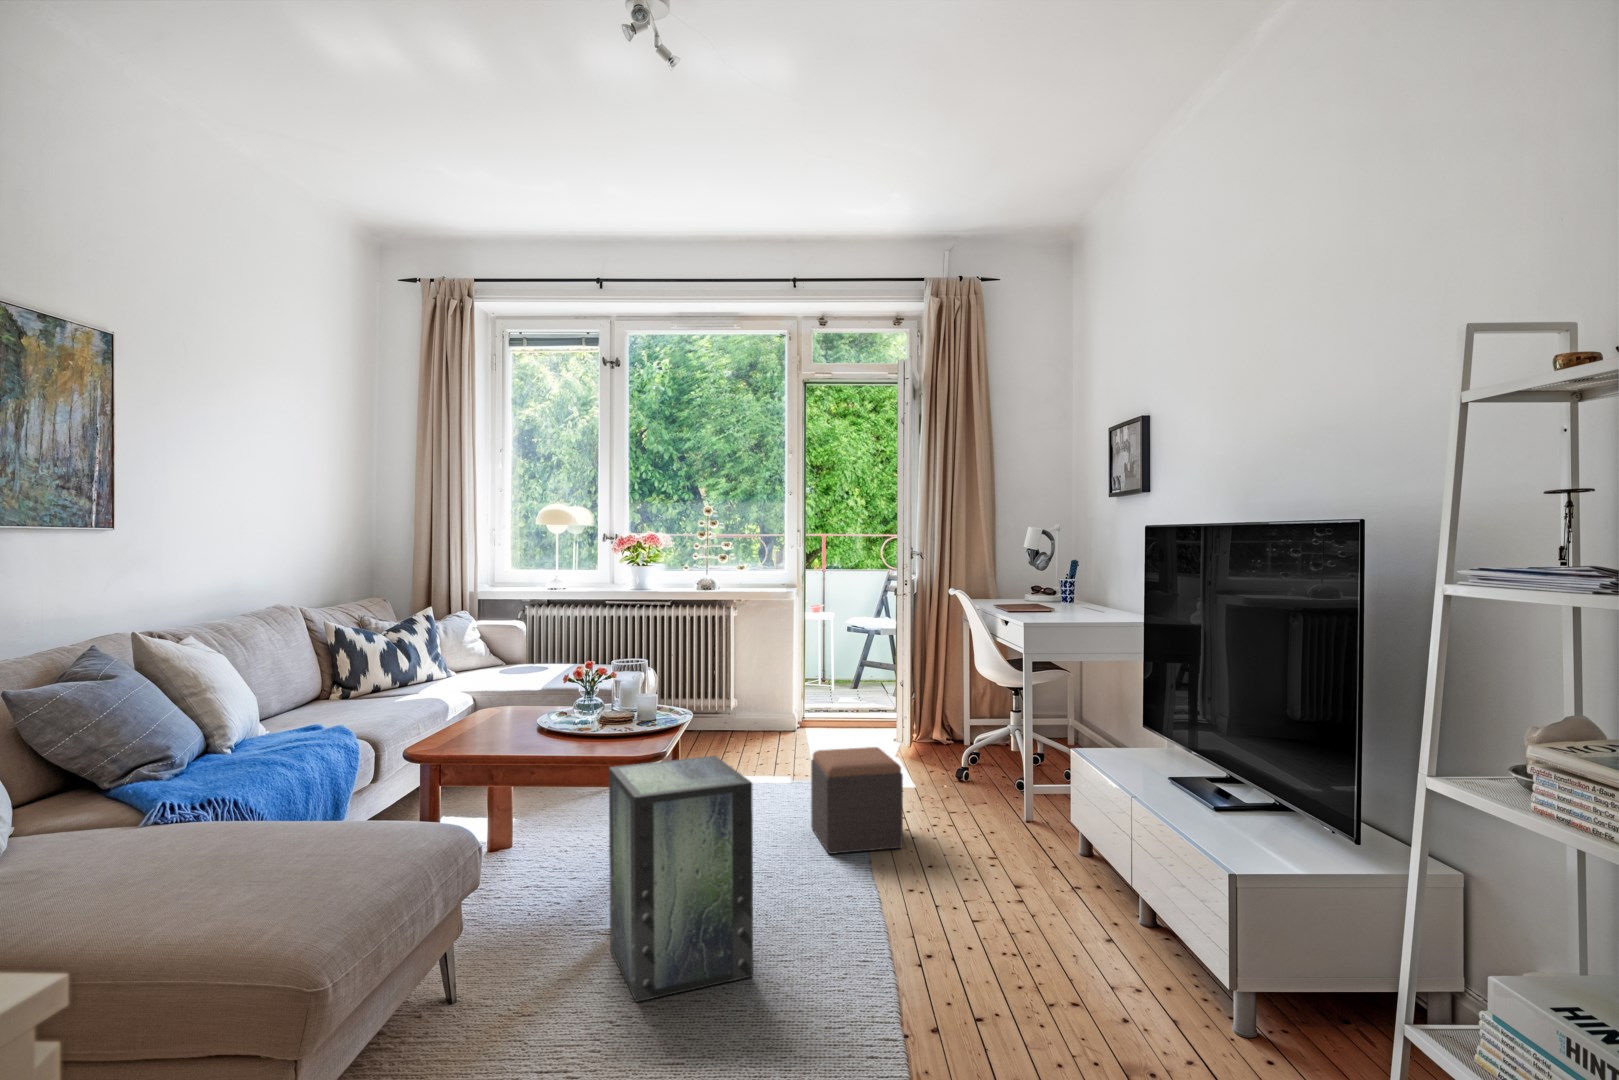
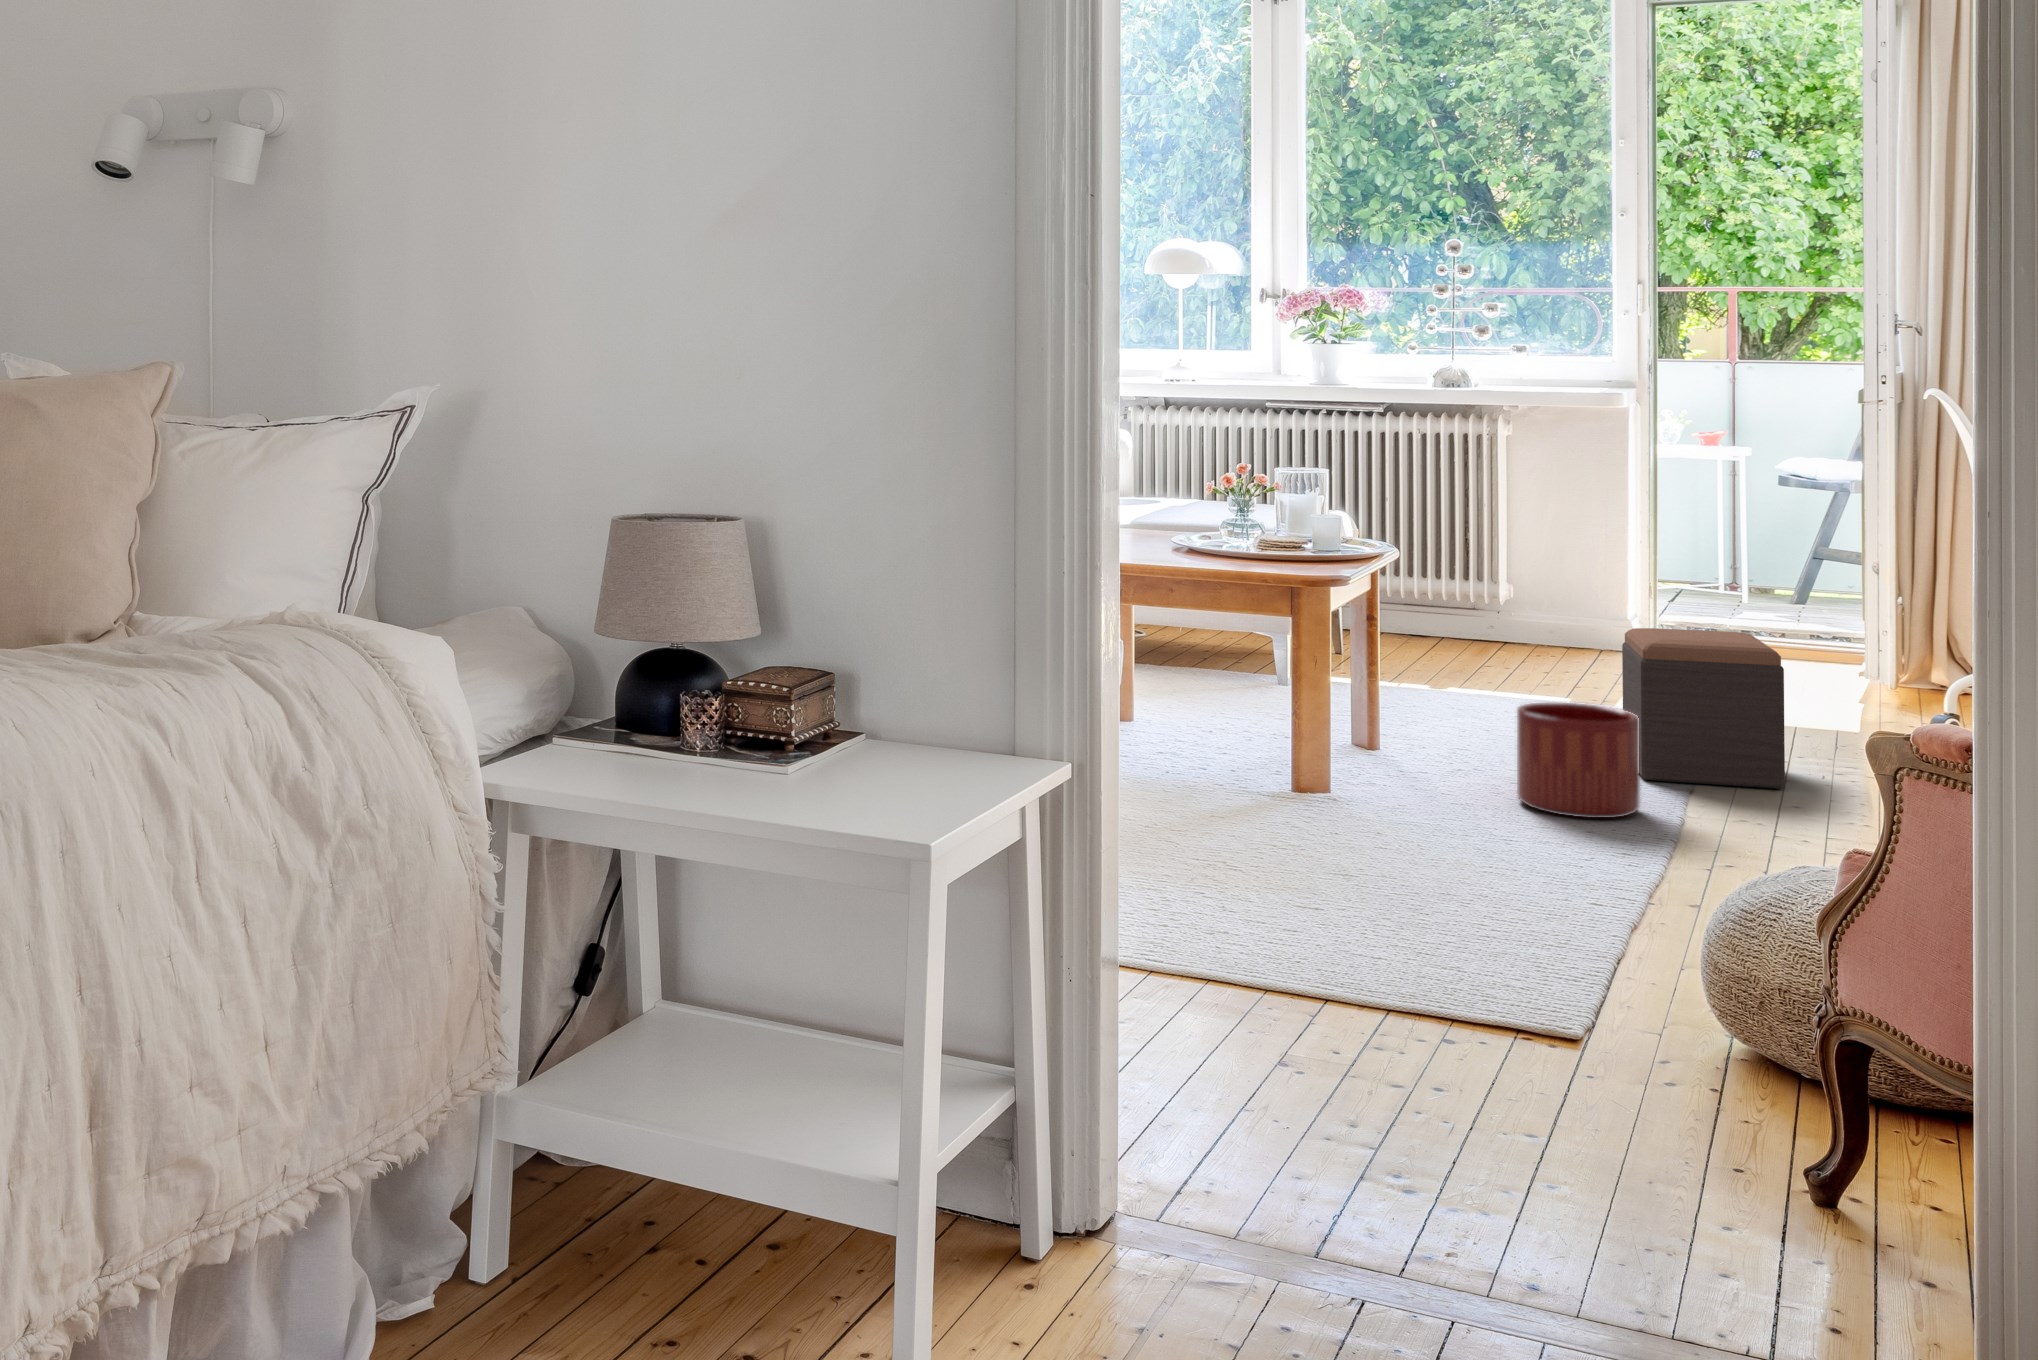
storage box: present [609,756,753,1002] -> none [1288,574,1489,851]
planter: none [762,821,836,910] -> present [1517,703,1640,818]

